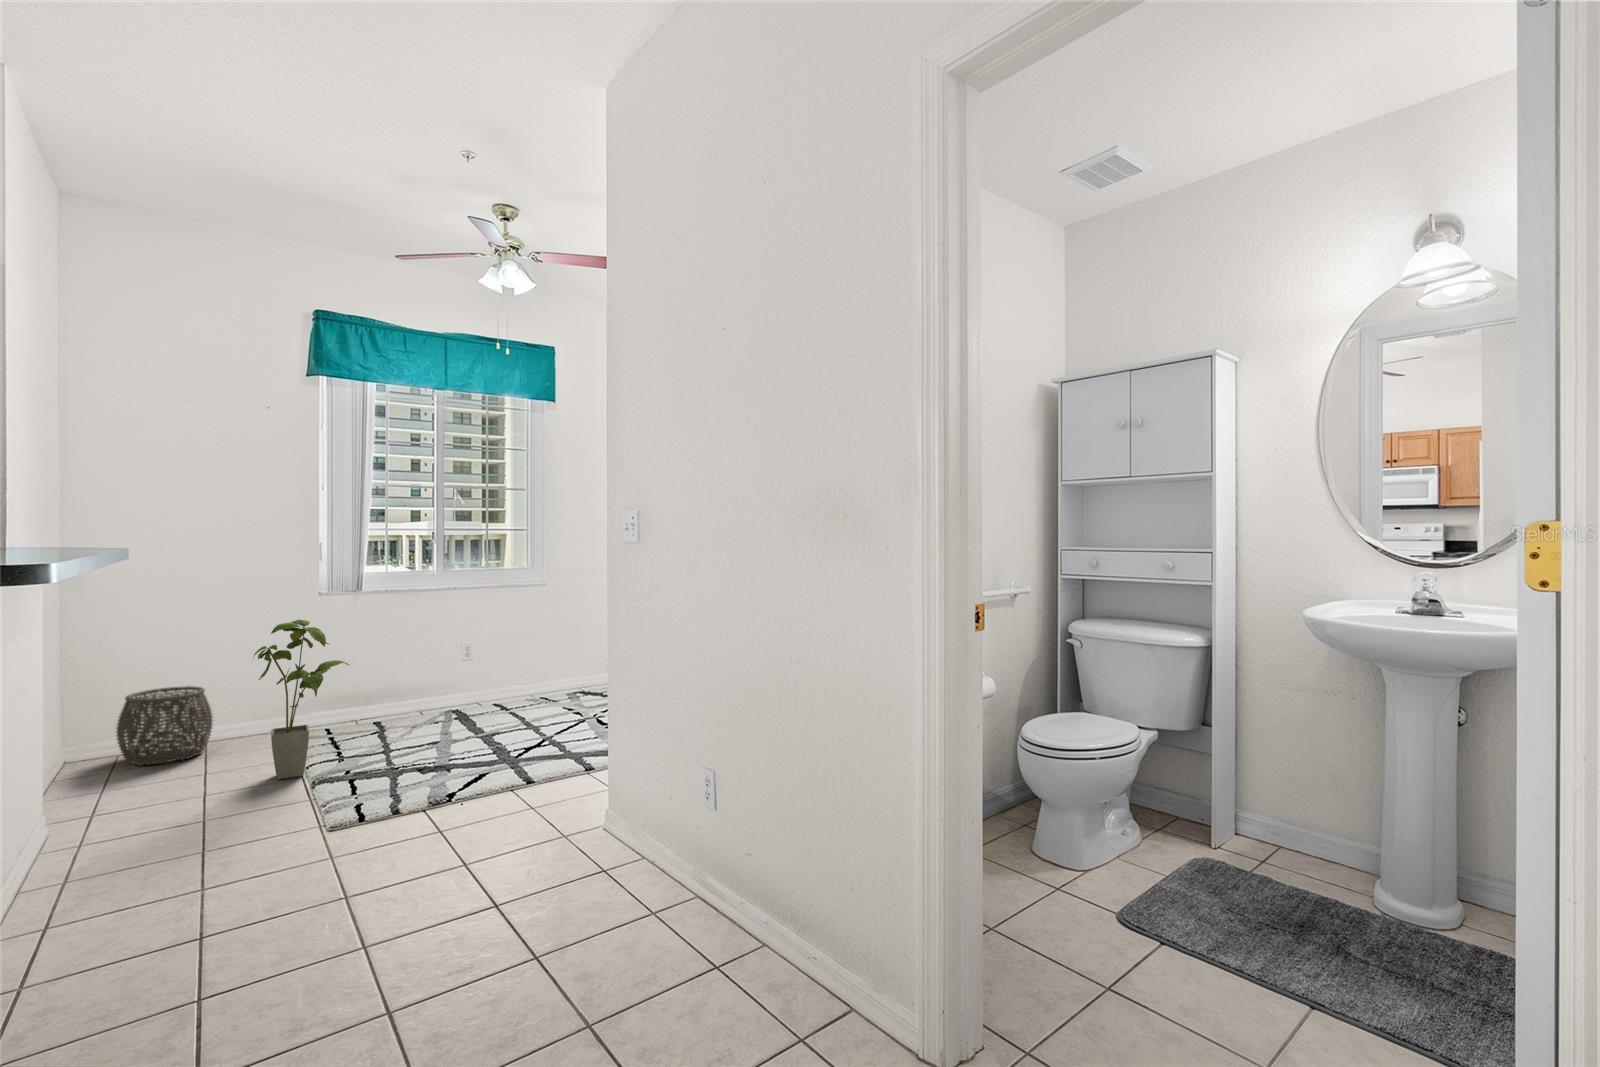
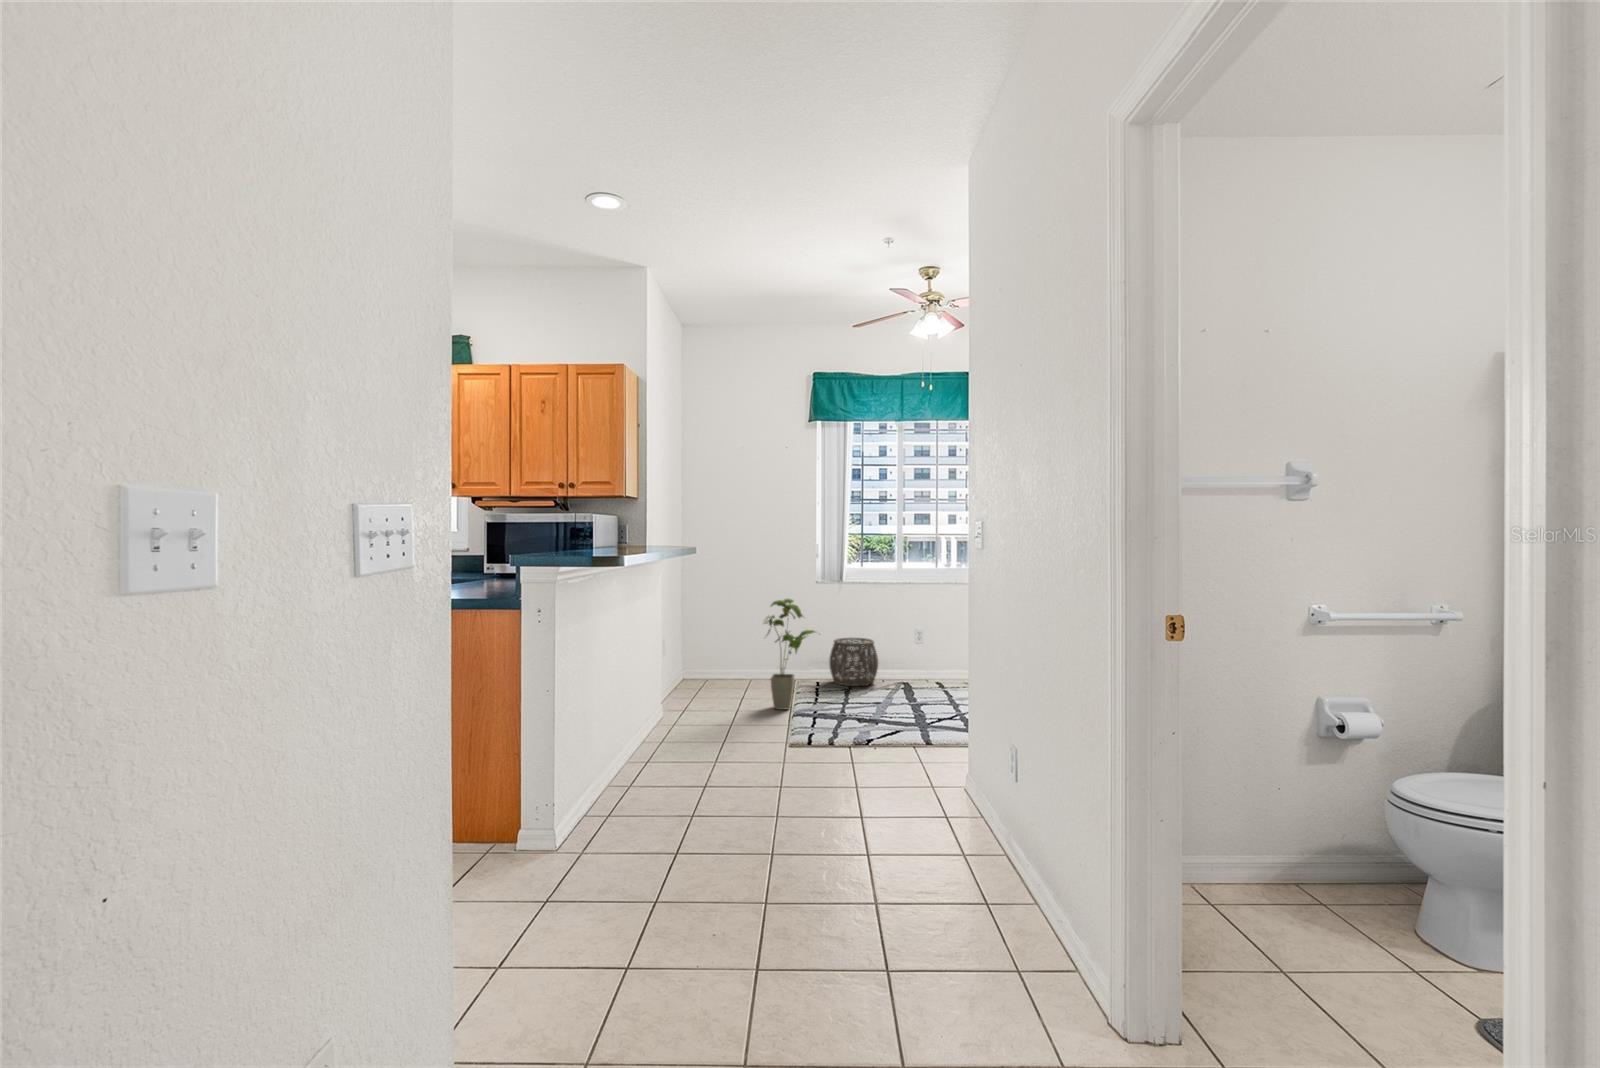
woven basket: present [116,686,213,765] -> present [829,638,878,686]

